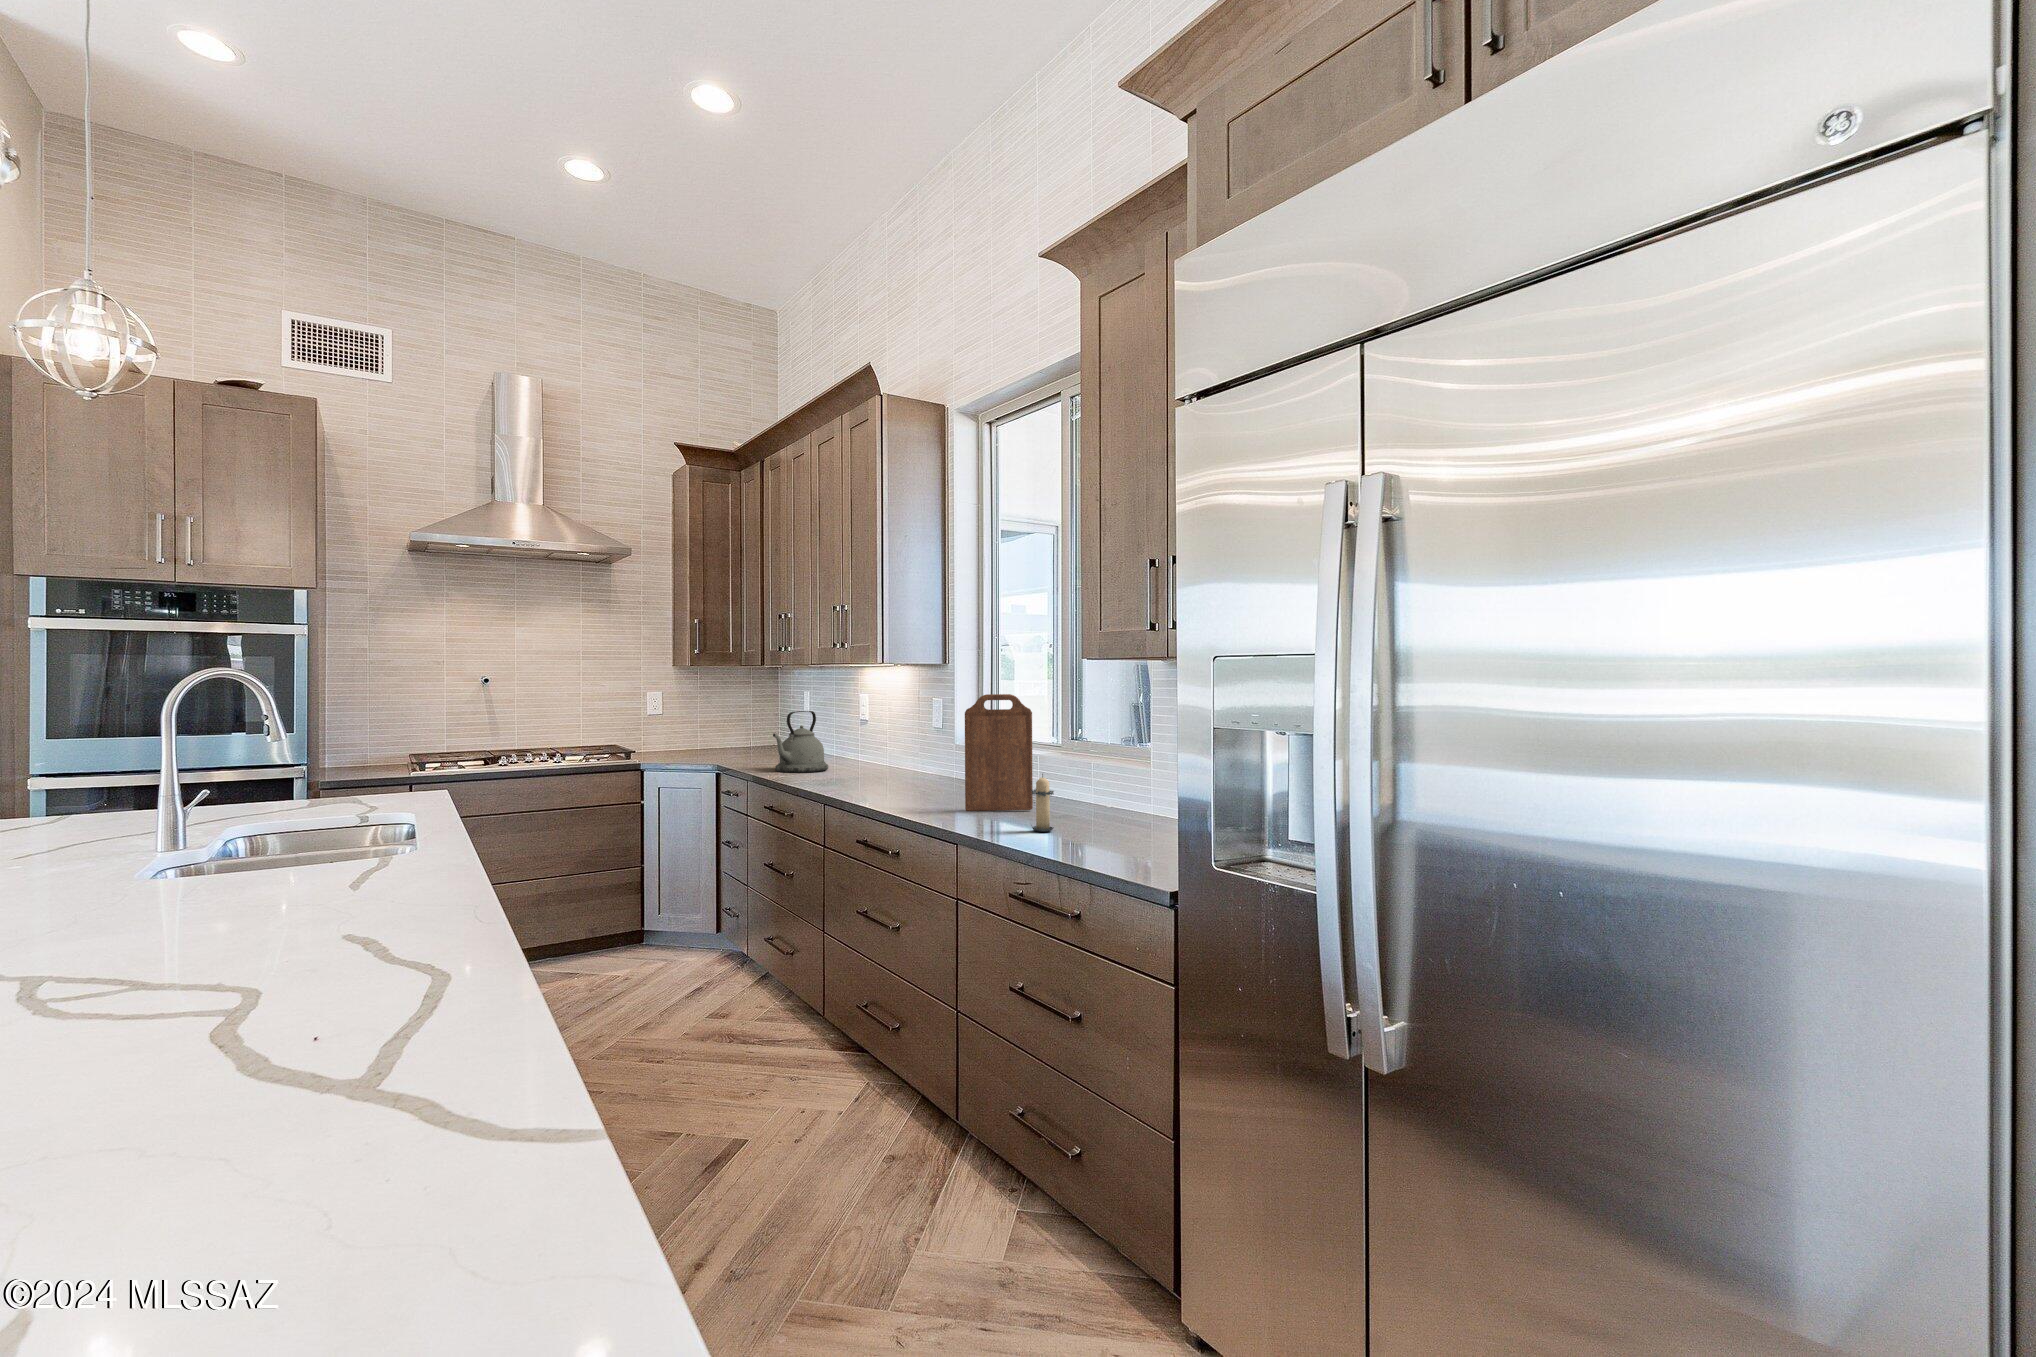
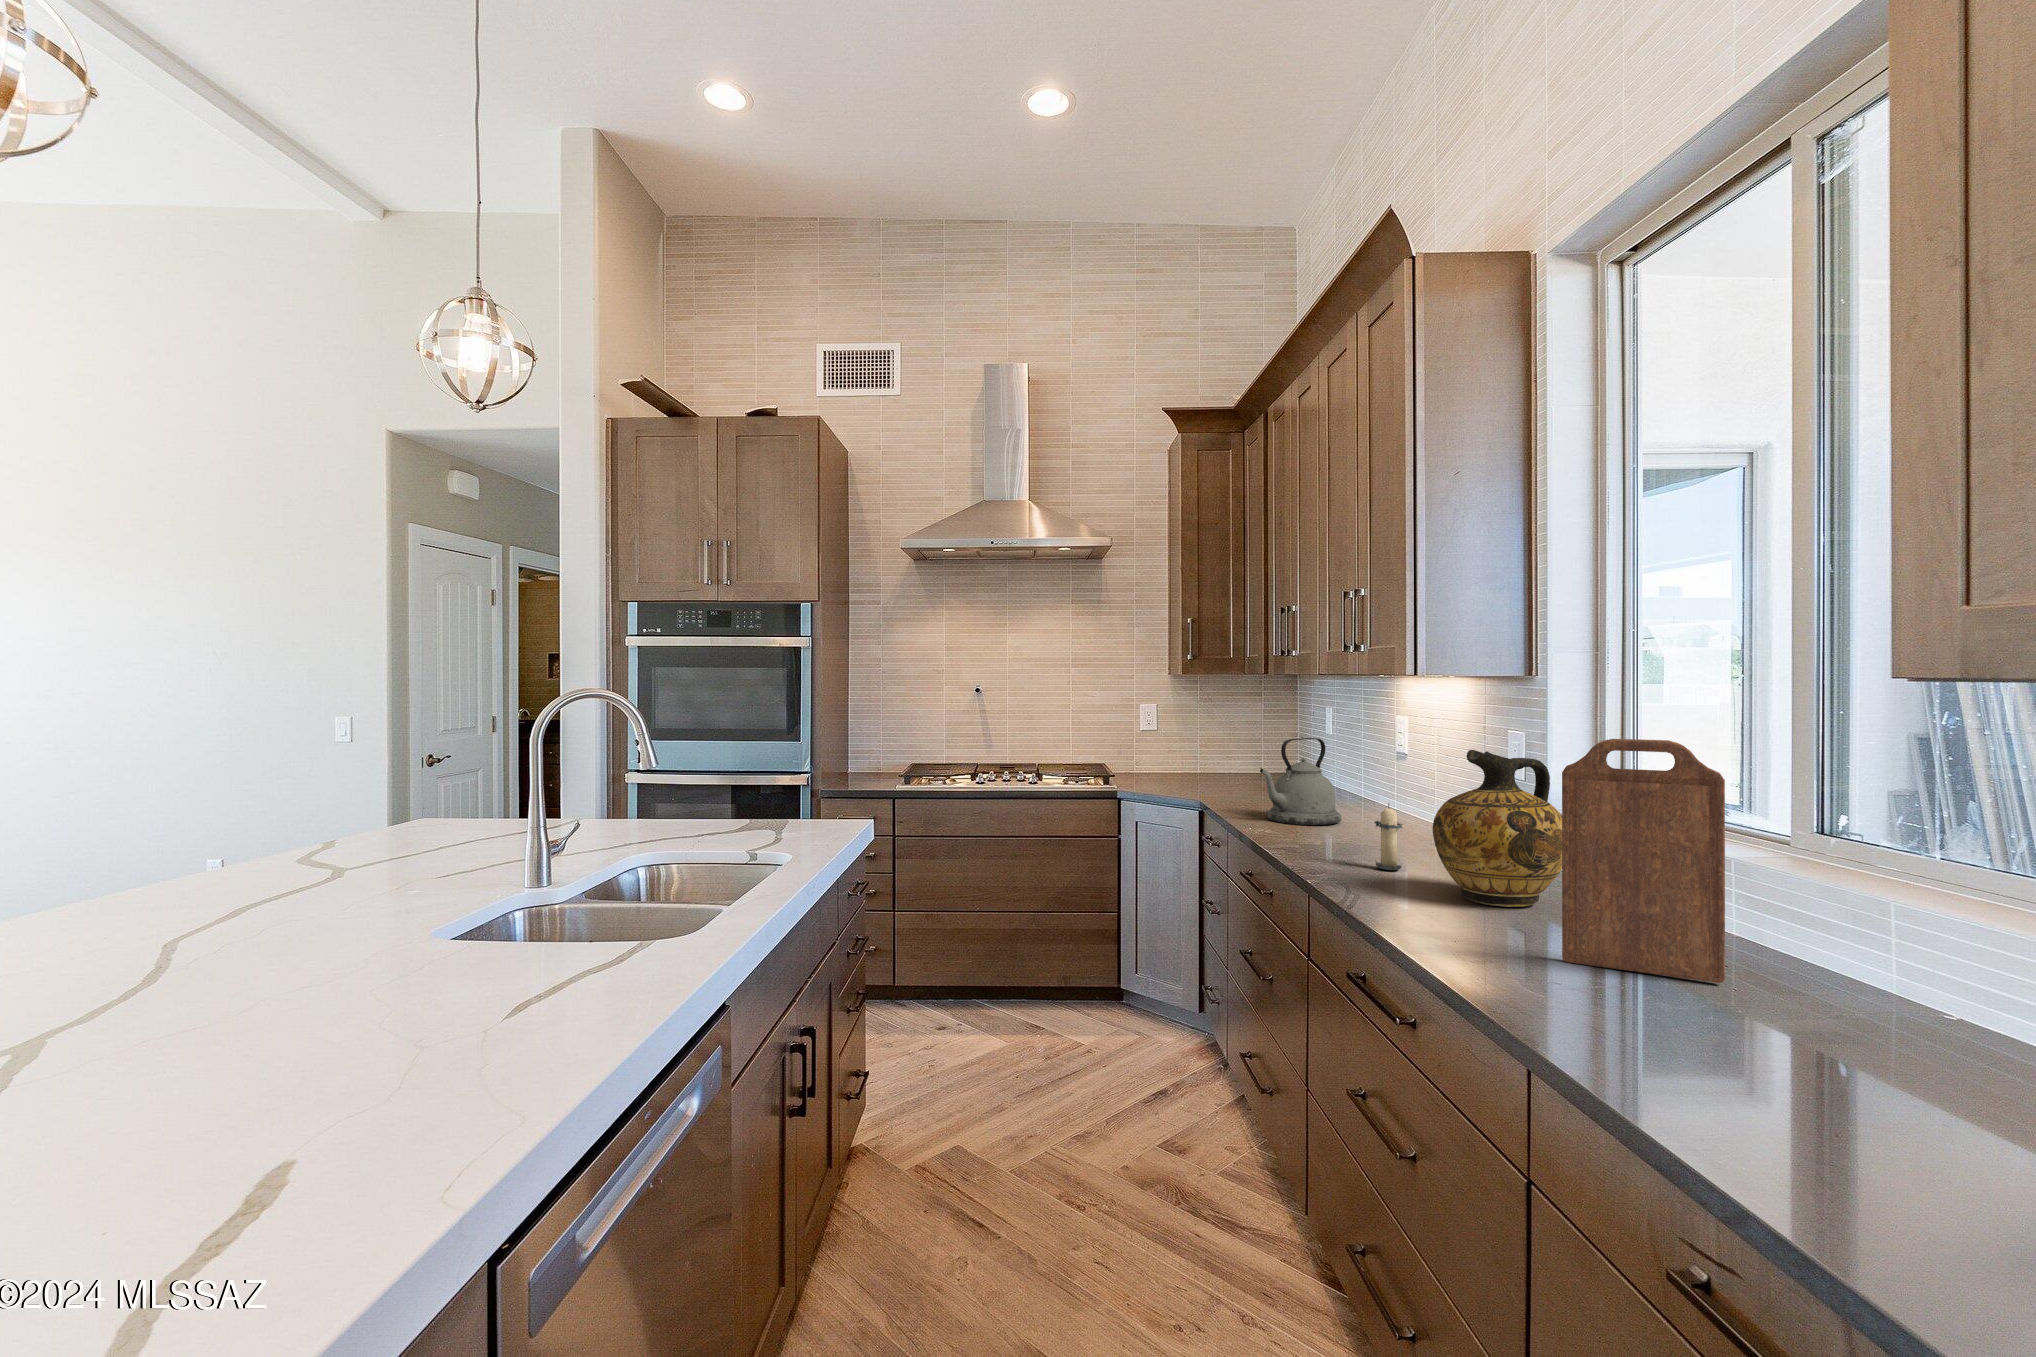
ceramic jug: none [897,707,968,796] -> present [1433,750,1562,907]
candle: present [1031,774,1054,831] -> present [1375,804,1402,870]

